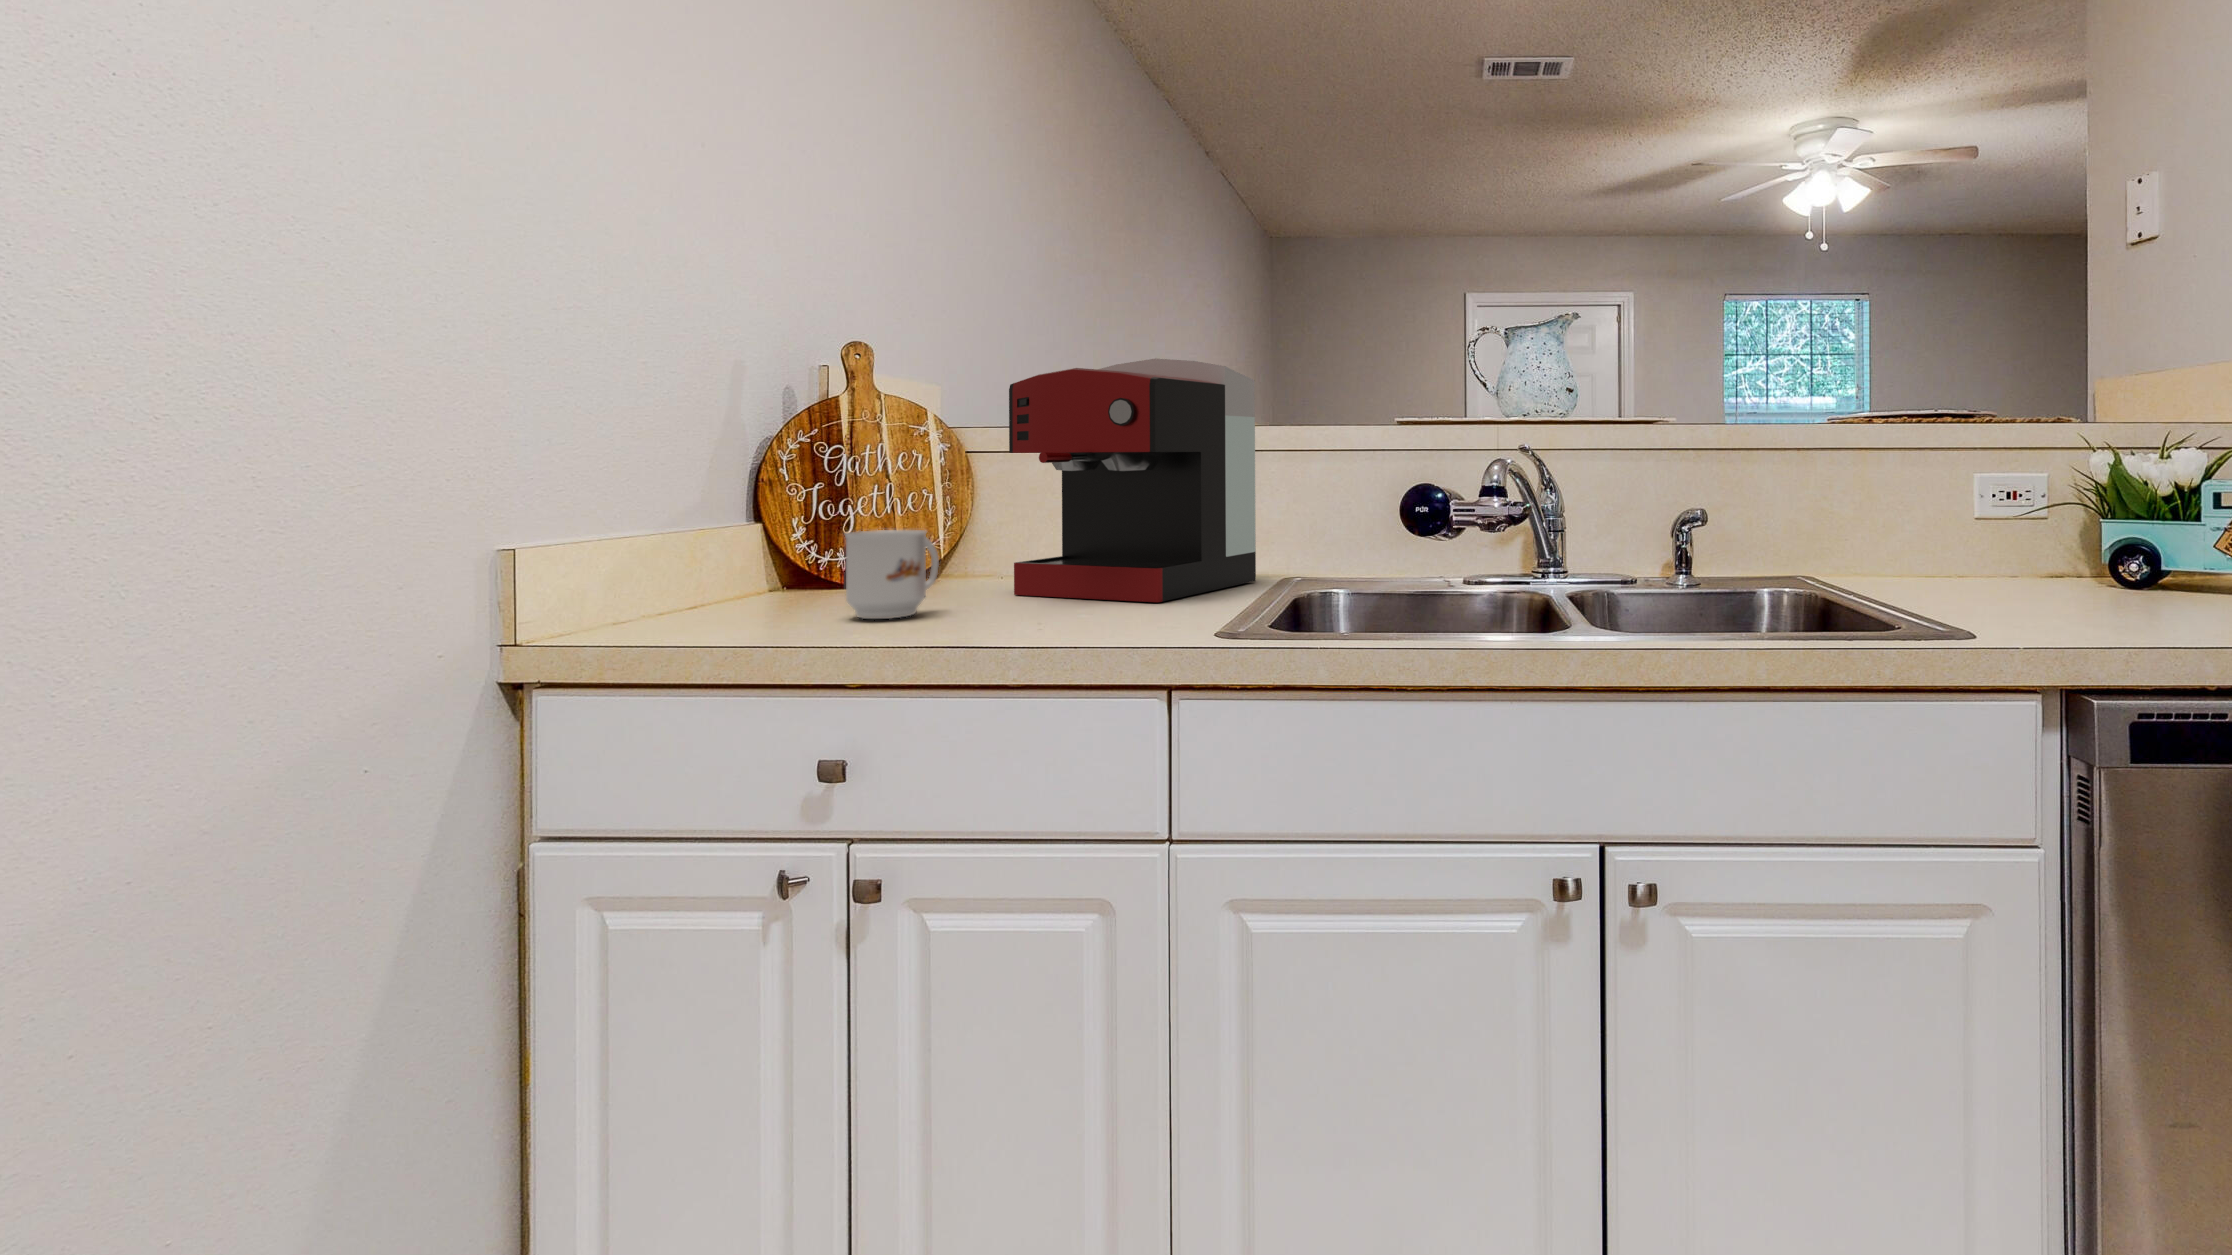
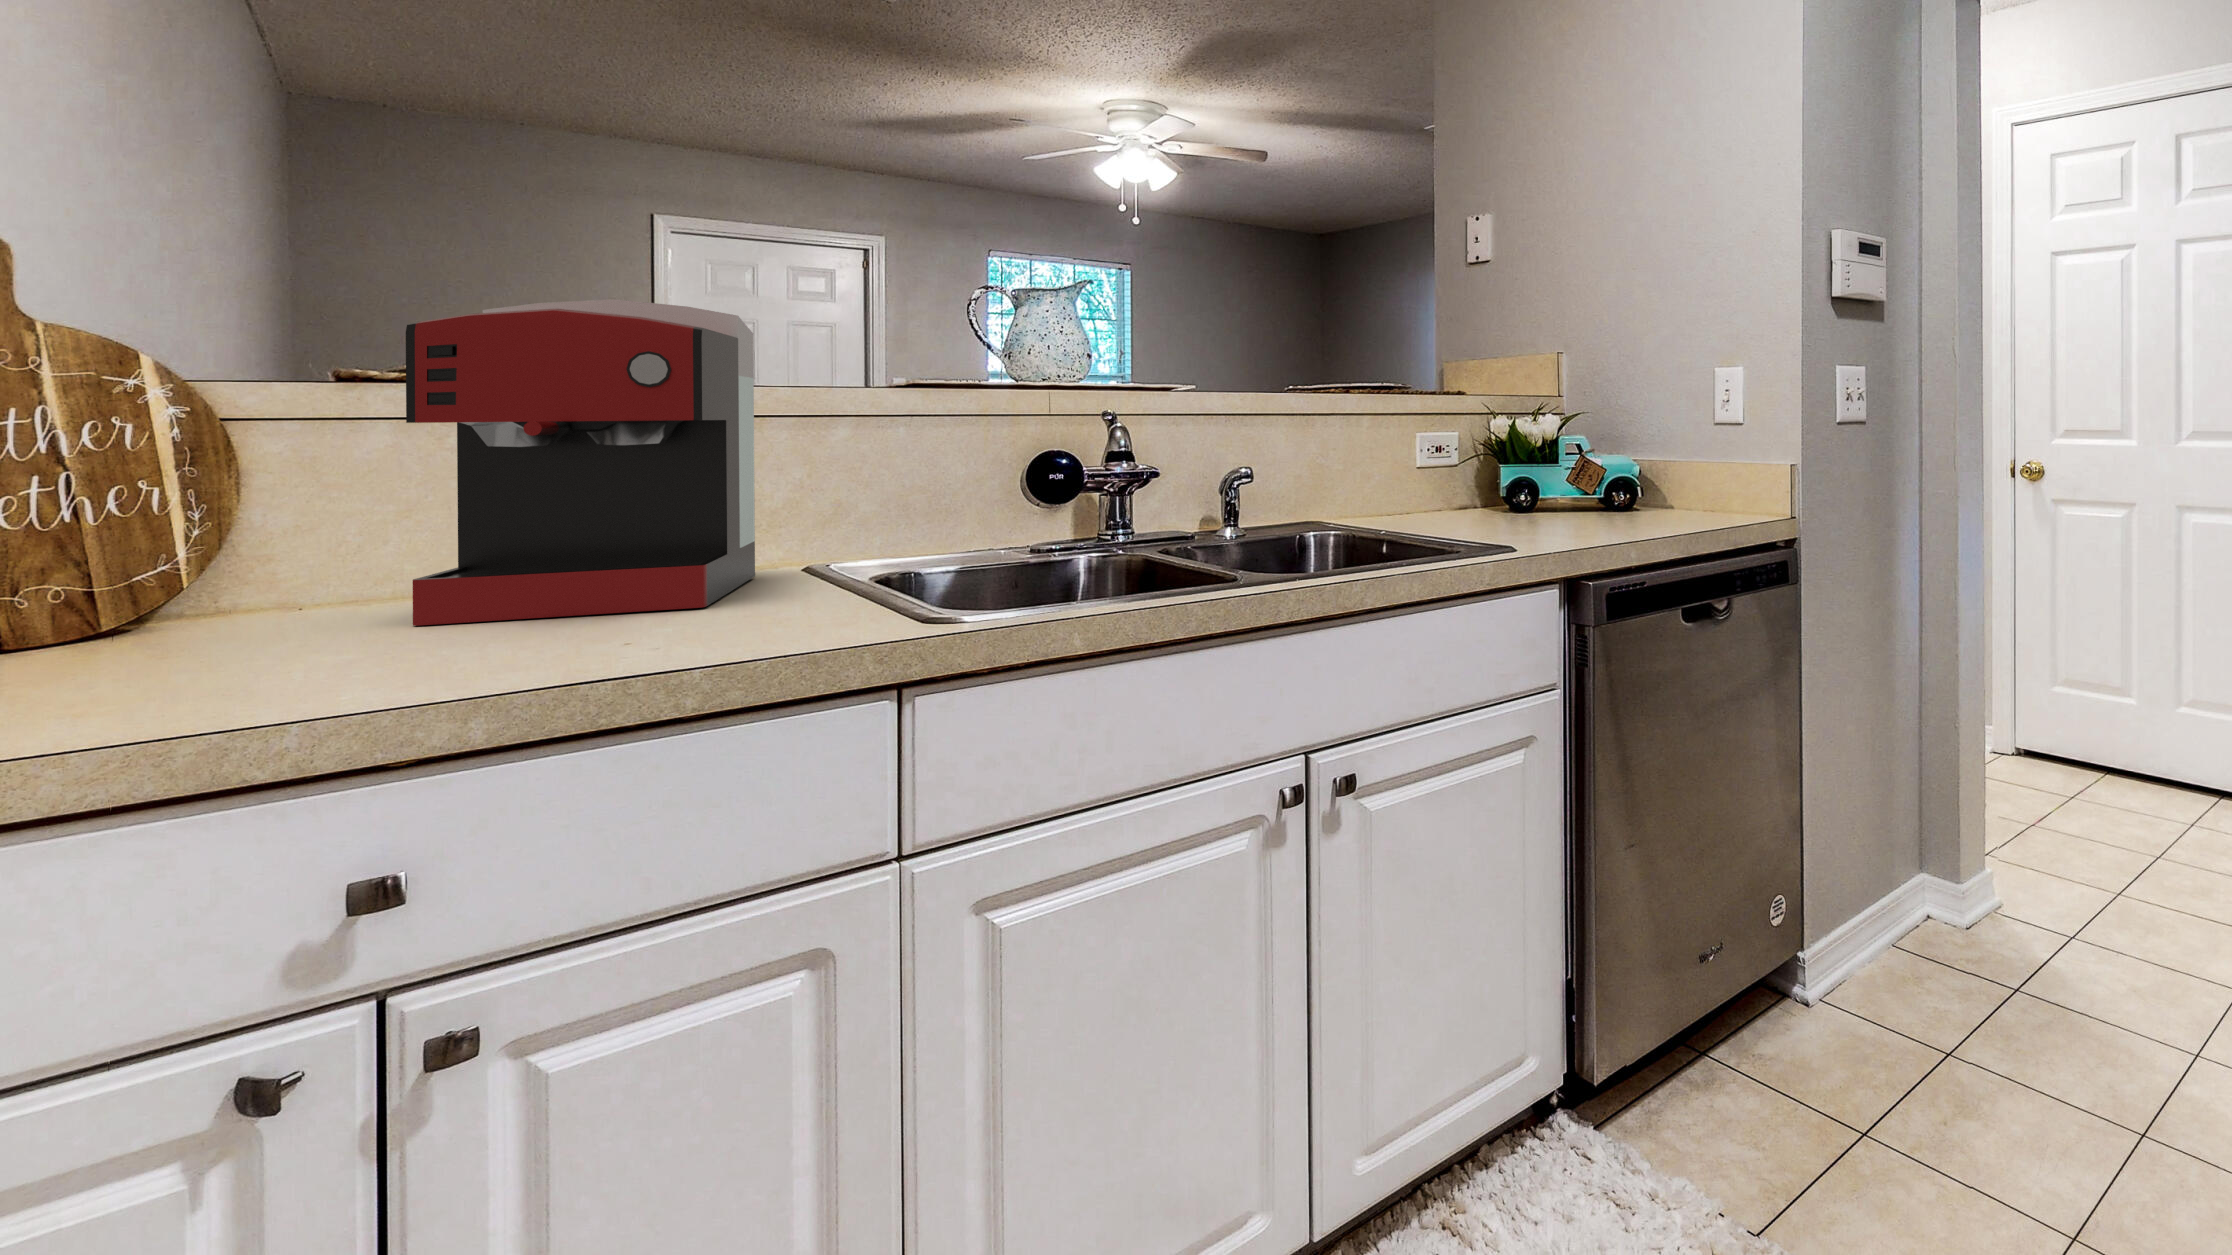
mug: present [845,530,939,619] -> none [192,538,364,678]

